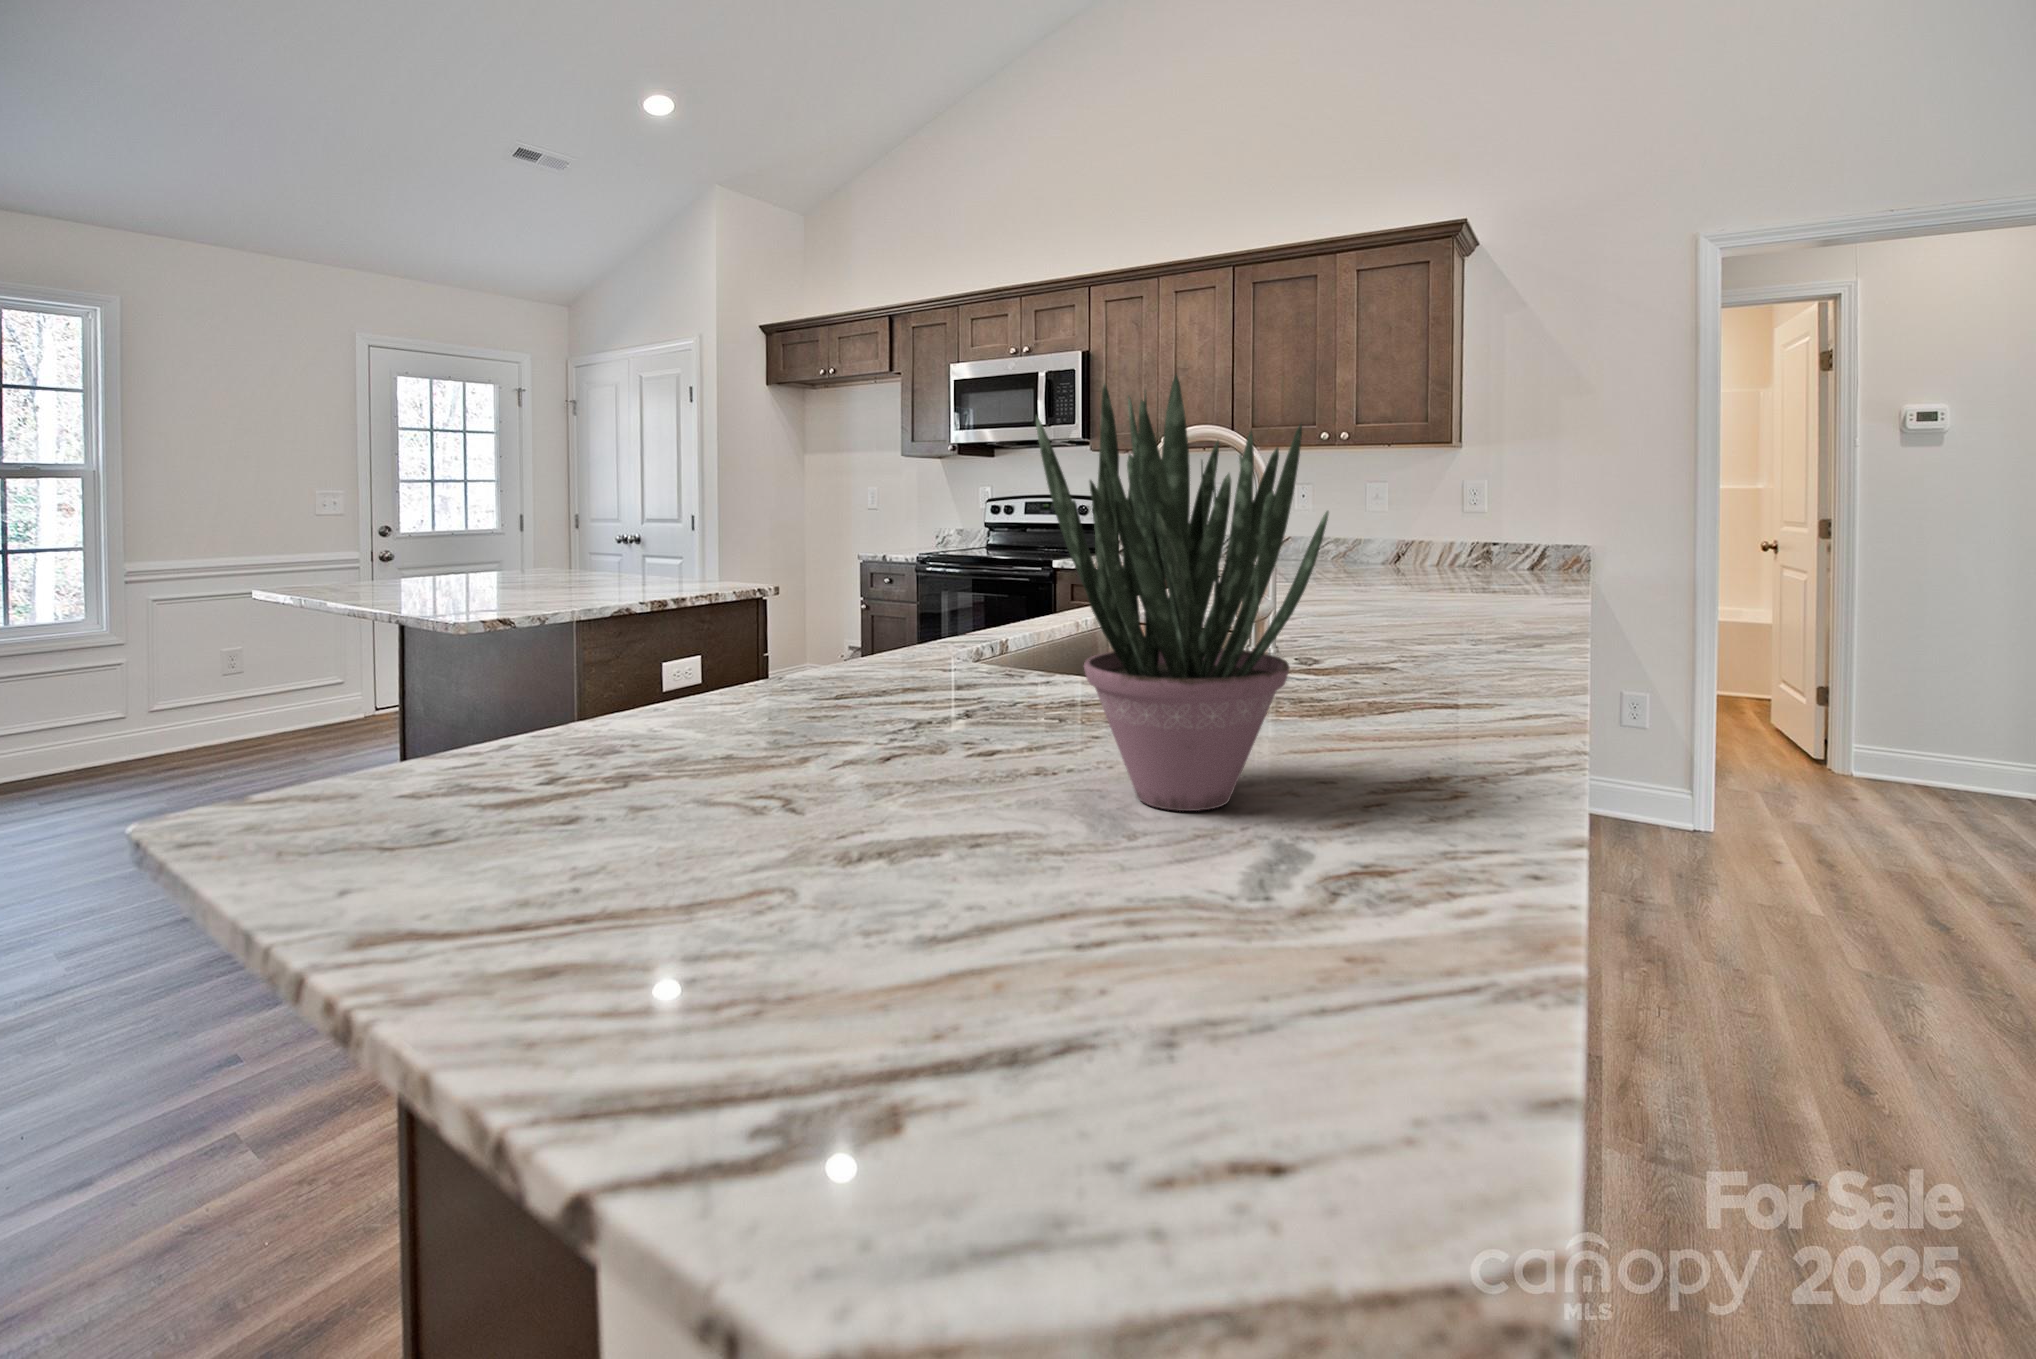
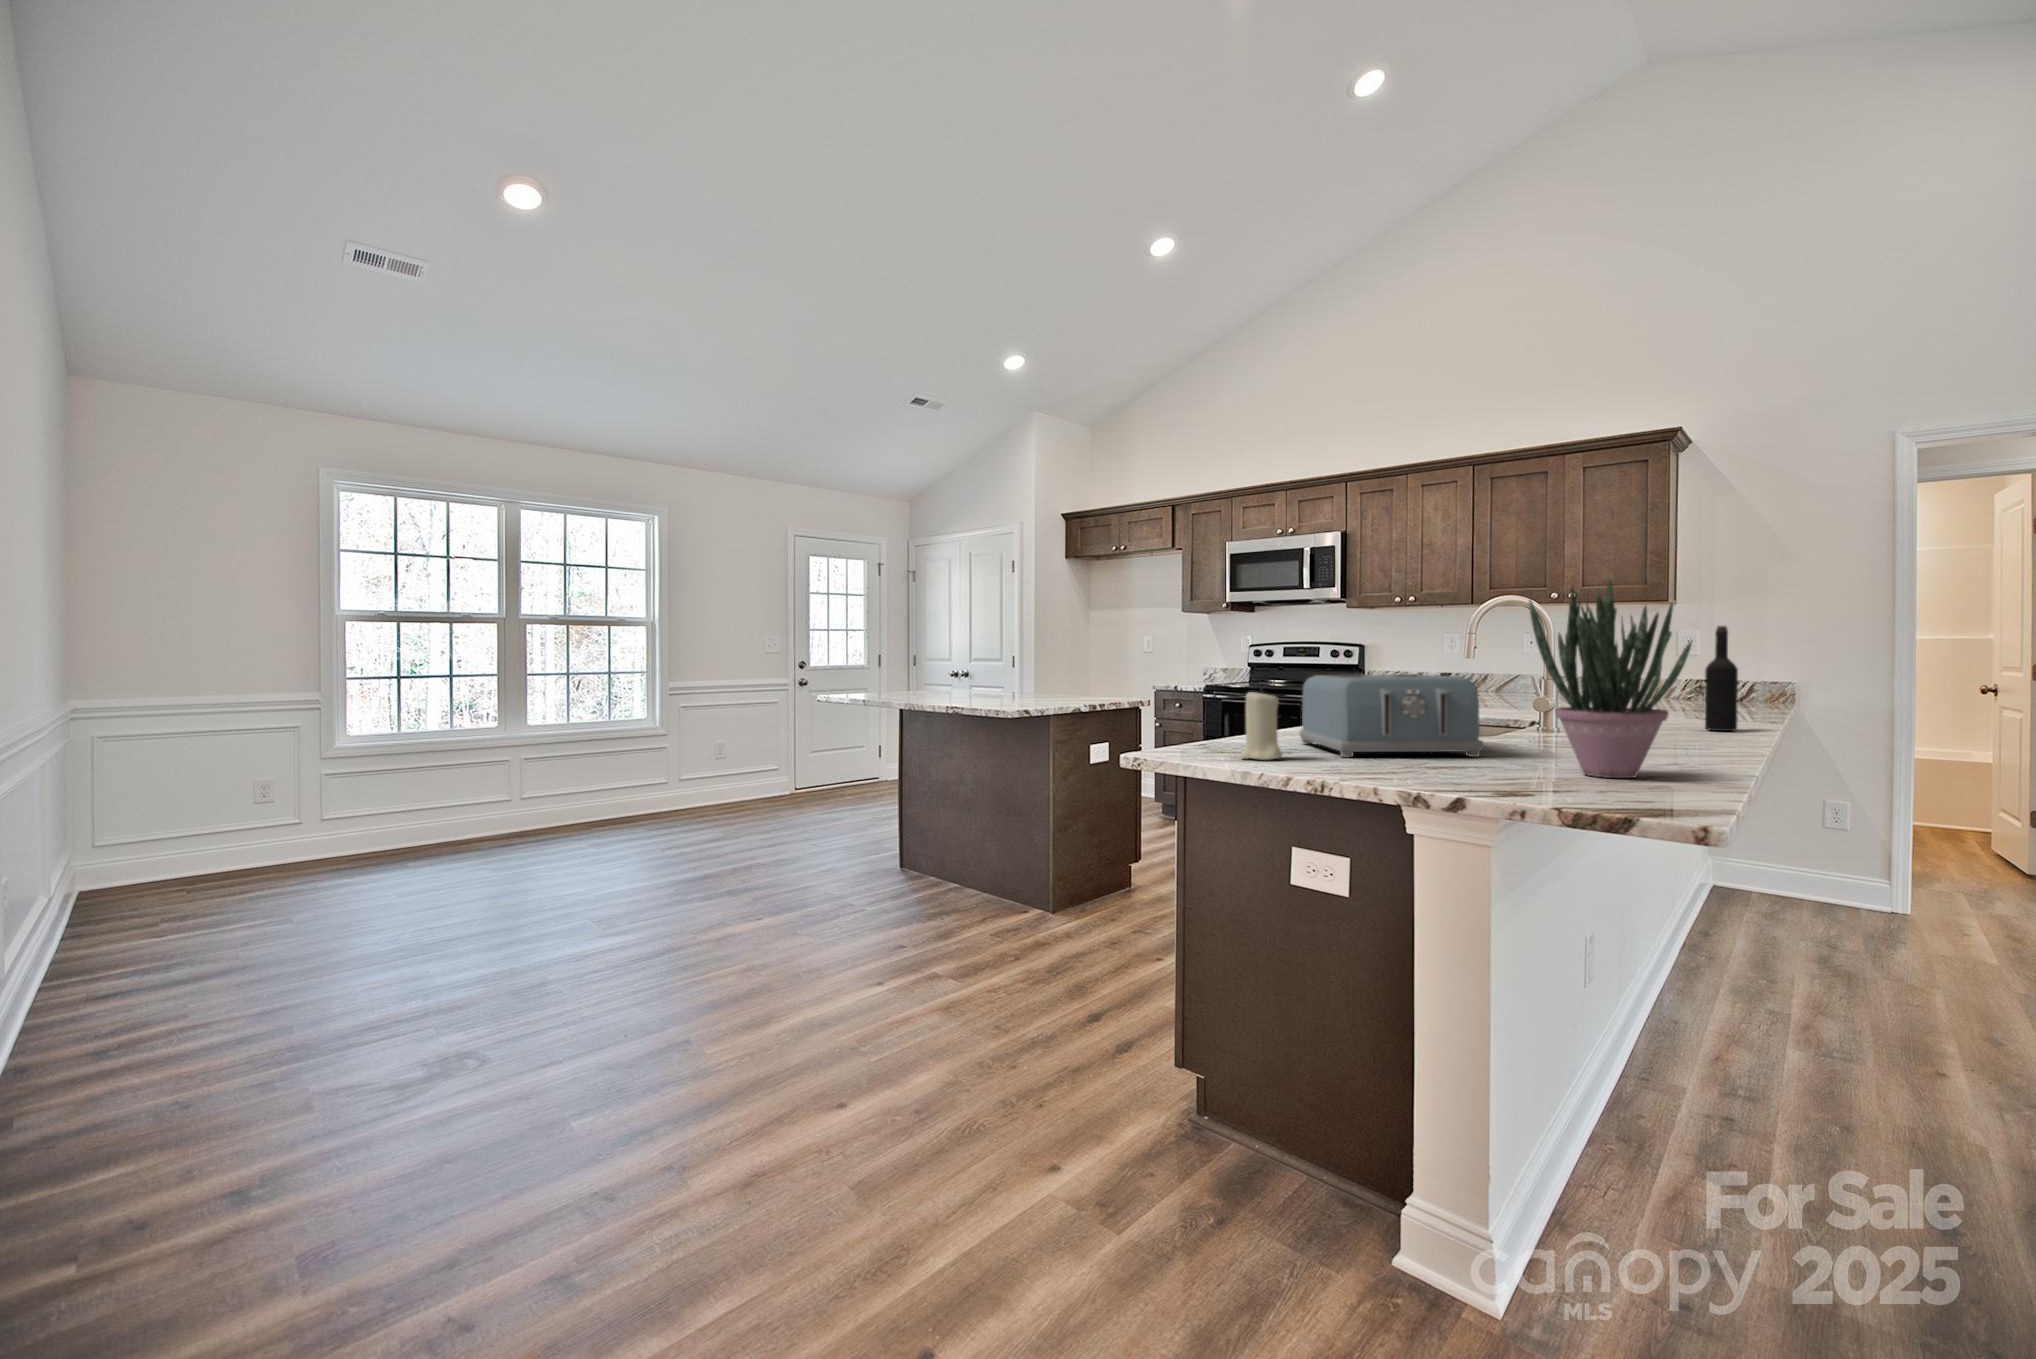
wine bottle: none [1457,475,1503,632] -> present [1705,626,1738,731]
toaster: none [768,564,1038,738] -> present [1299,674,1484,757]
candle: none [552,611,650,757] -> present [1240,692,1282,760]

